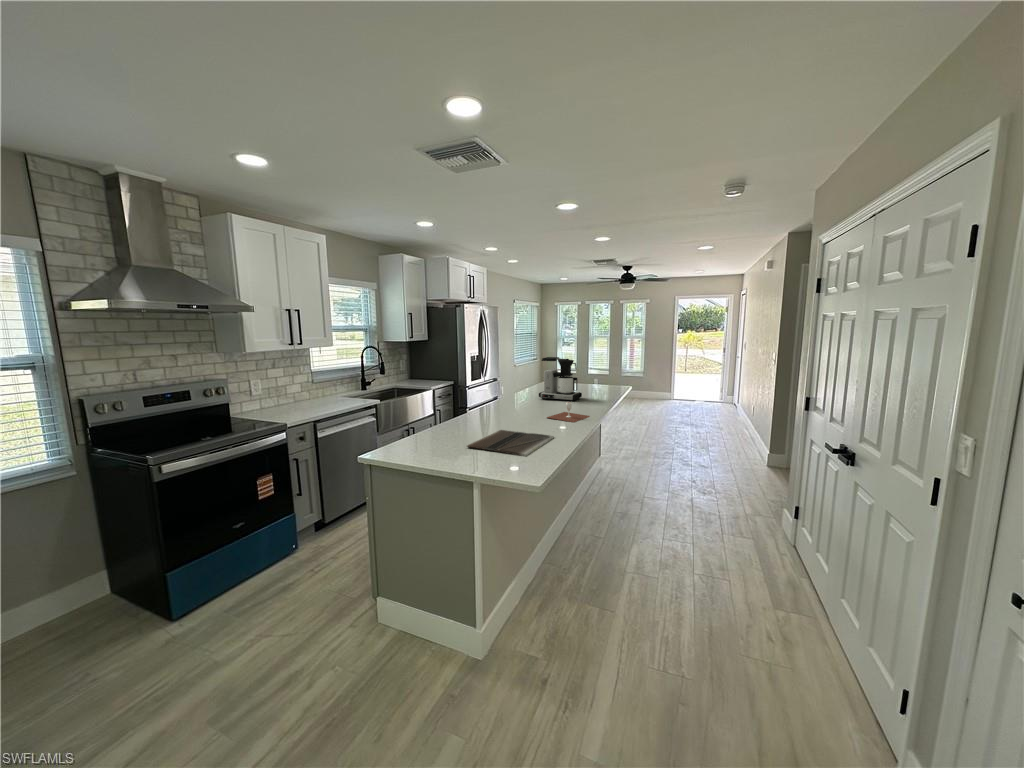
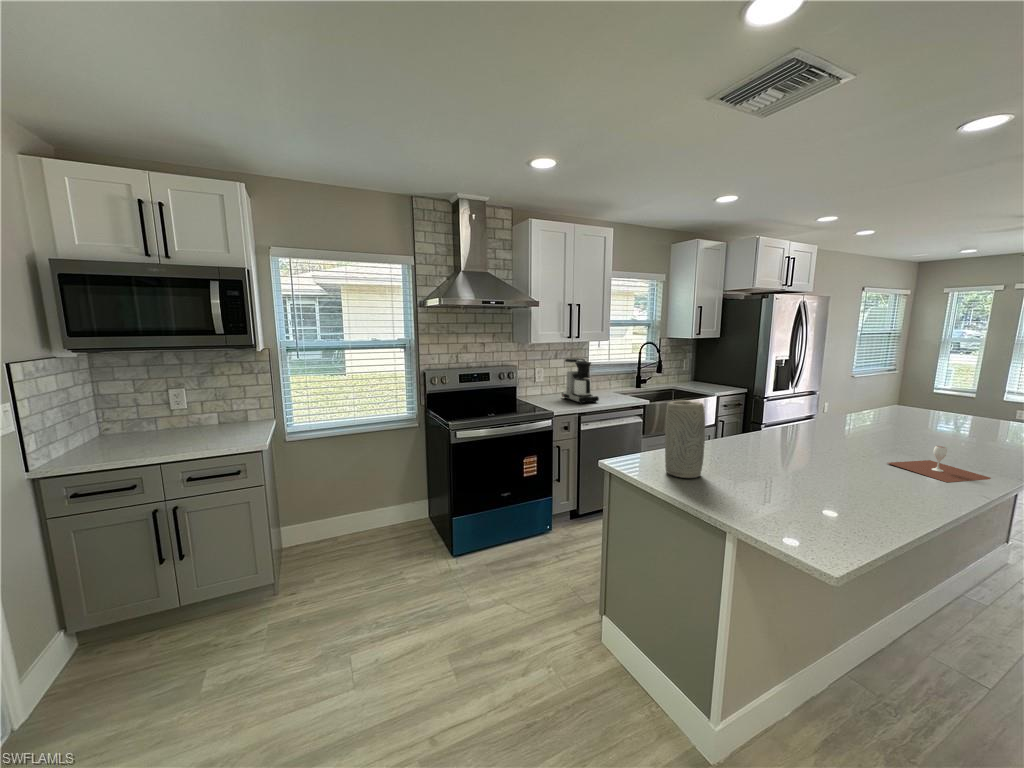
coffee maker: present [539,357,582,401] -> present [562,358,599,404]
vase: none [415,392,446,454] -> present [665,401,705,478]
laptop: present [467,430,554,456] -> none [731,466,893,518]

